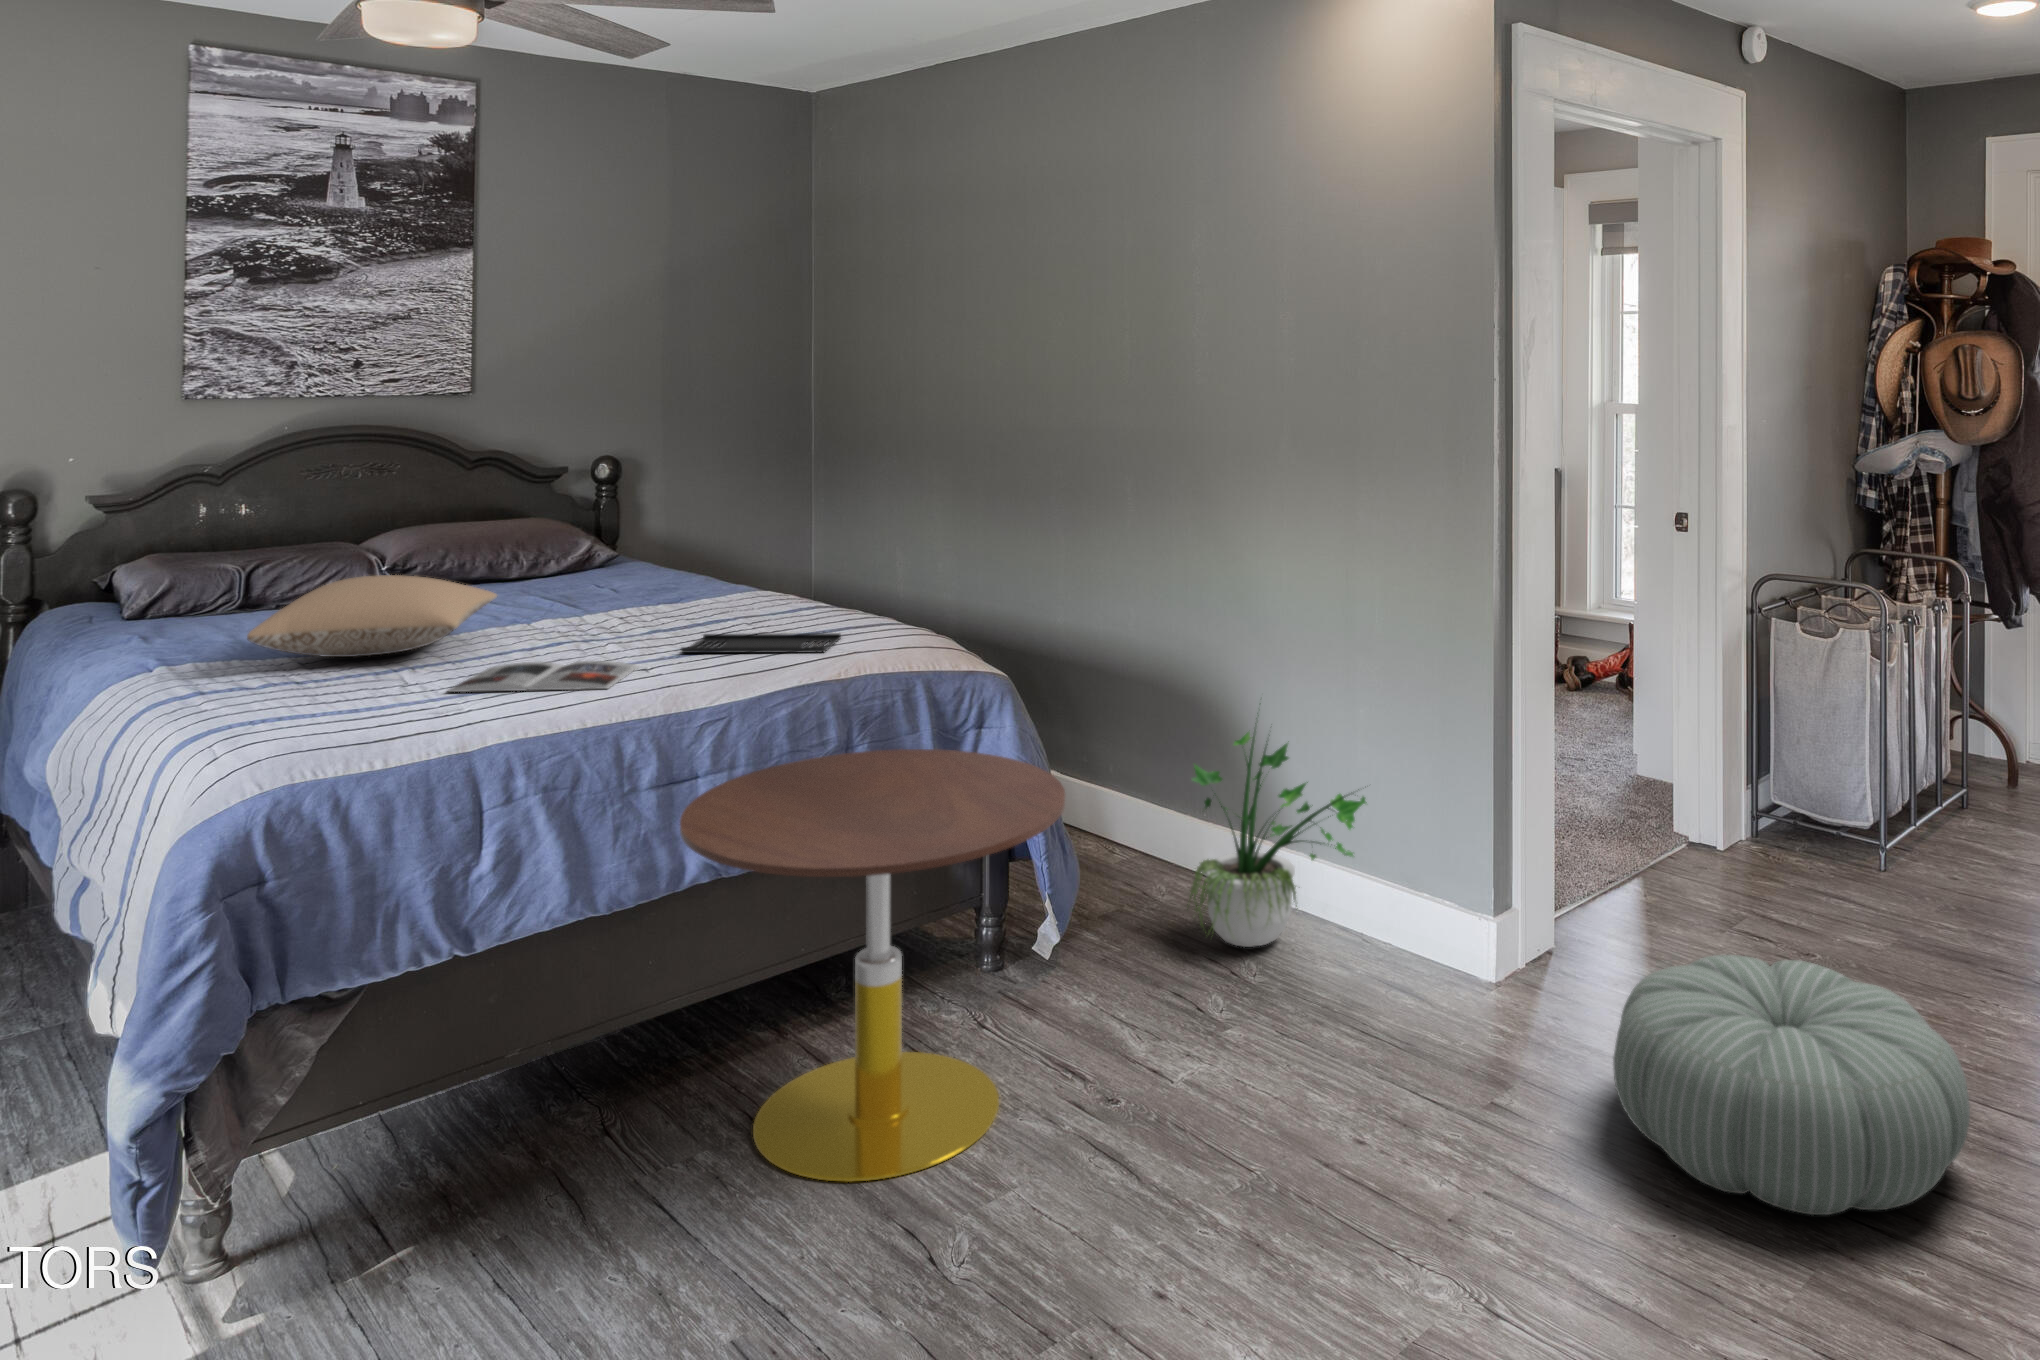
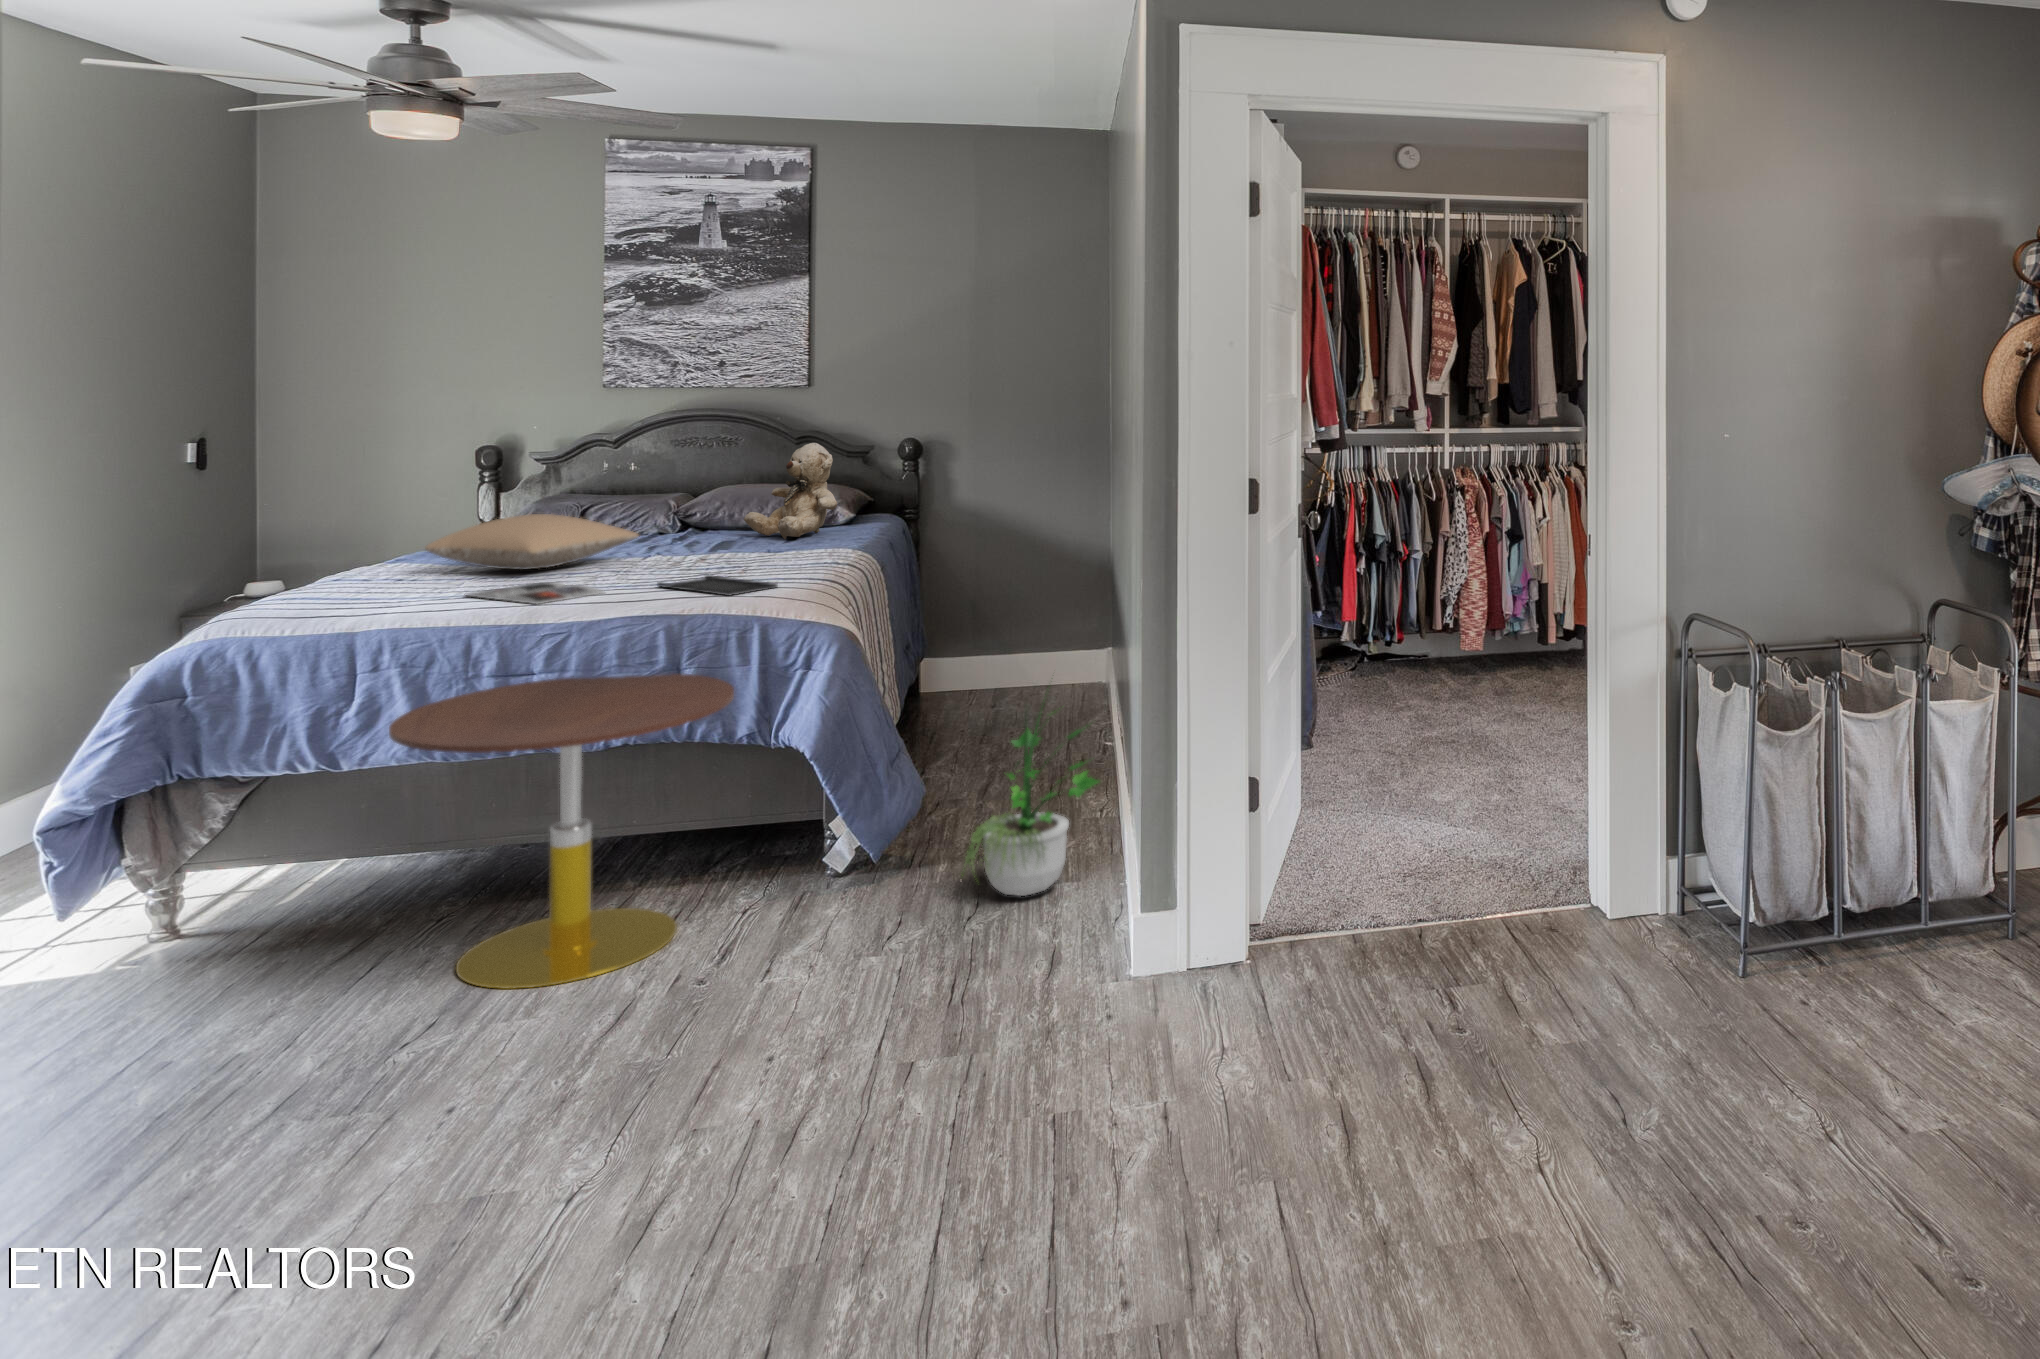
teddy bear: none [509,463,639,590] -> present [744,443,837,539]
pouf: present [1613,955,1970,1215] -> none [859,965,1204,1226]

